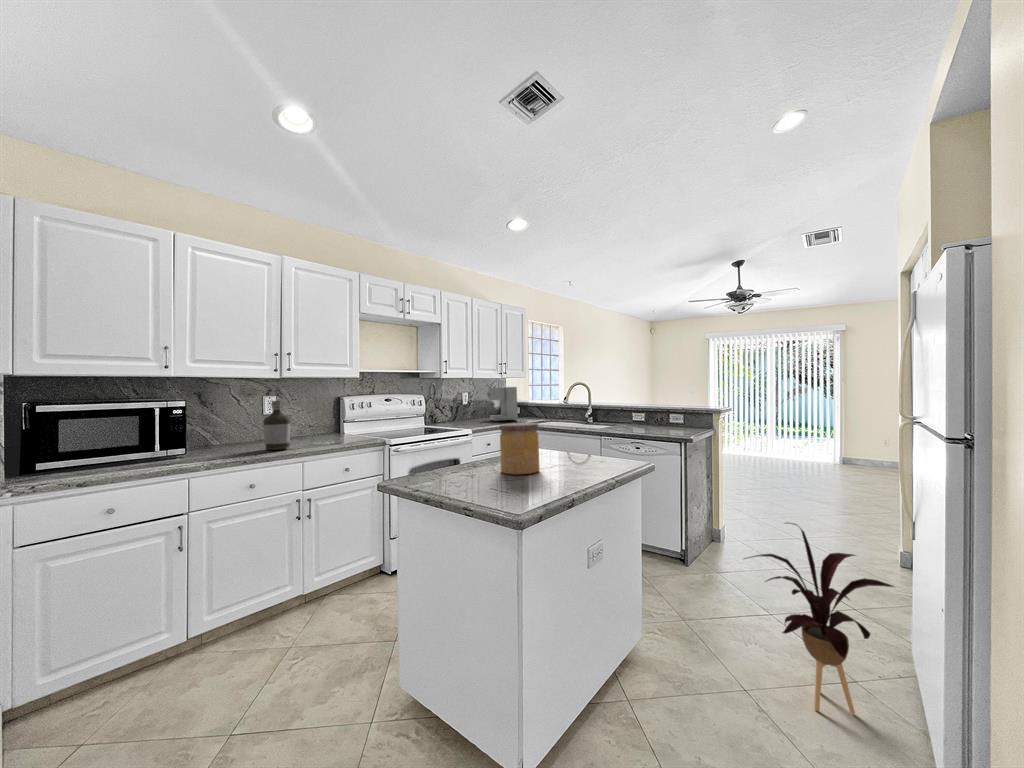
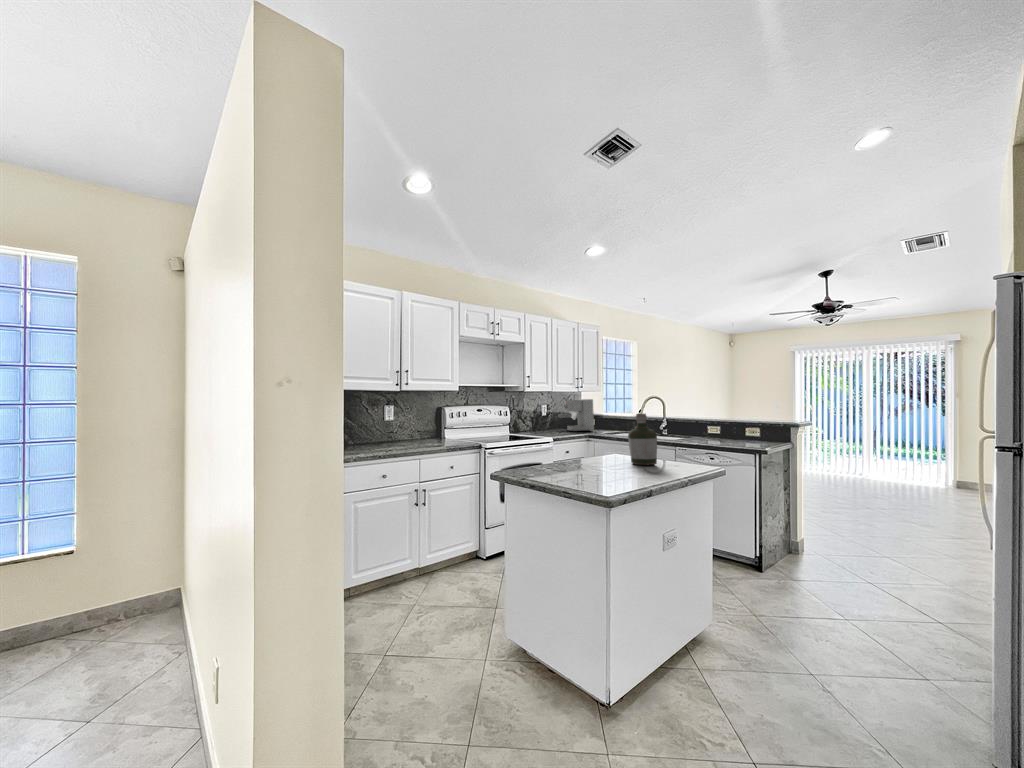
bottle: present [263,401,290,450] -> present [628,414,657,465]
jar: present [499,423,540,474] -> none [586,430,620,471]
house plant: present [744,523,895,714] -> none [806,524,954,700]

